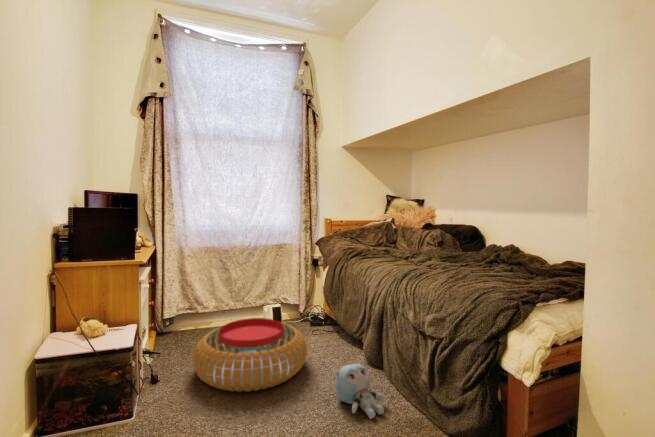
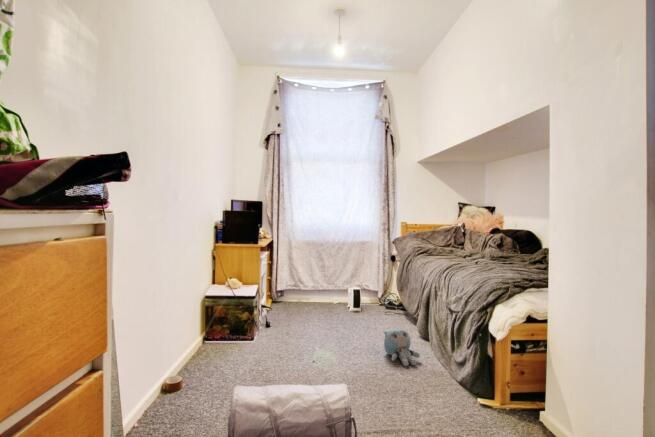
pouf: present [193,318,307,392] -> none [291,294,372,340]

